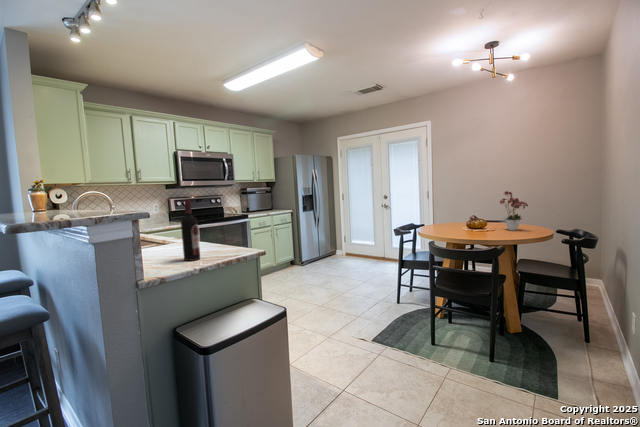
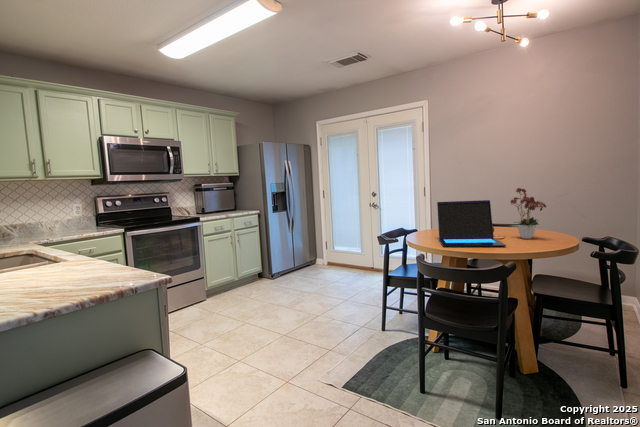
wine bottle: present [181,200,200,261] -> none [38,204,72,294]
laptop: none [442,201,497,236] -> present [437,200,506,247]

